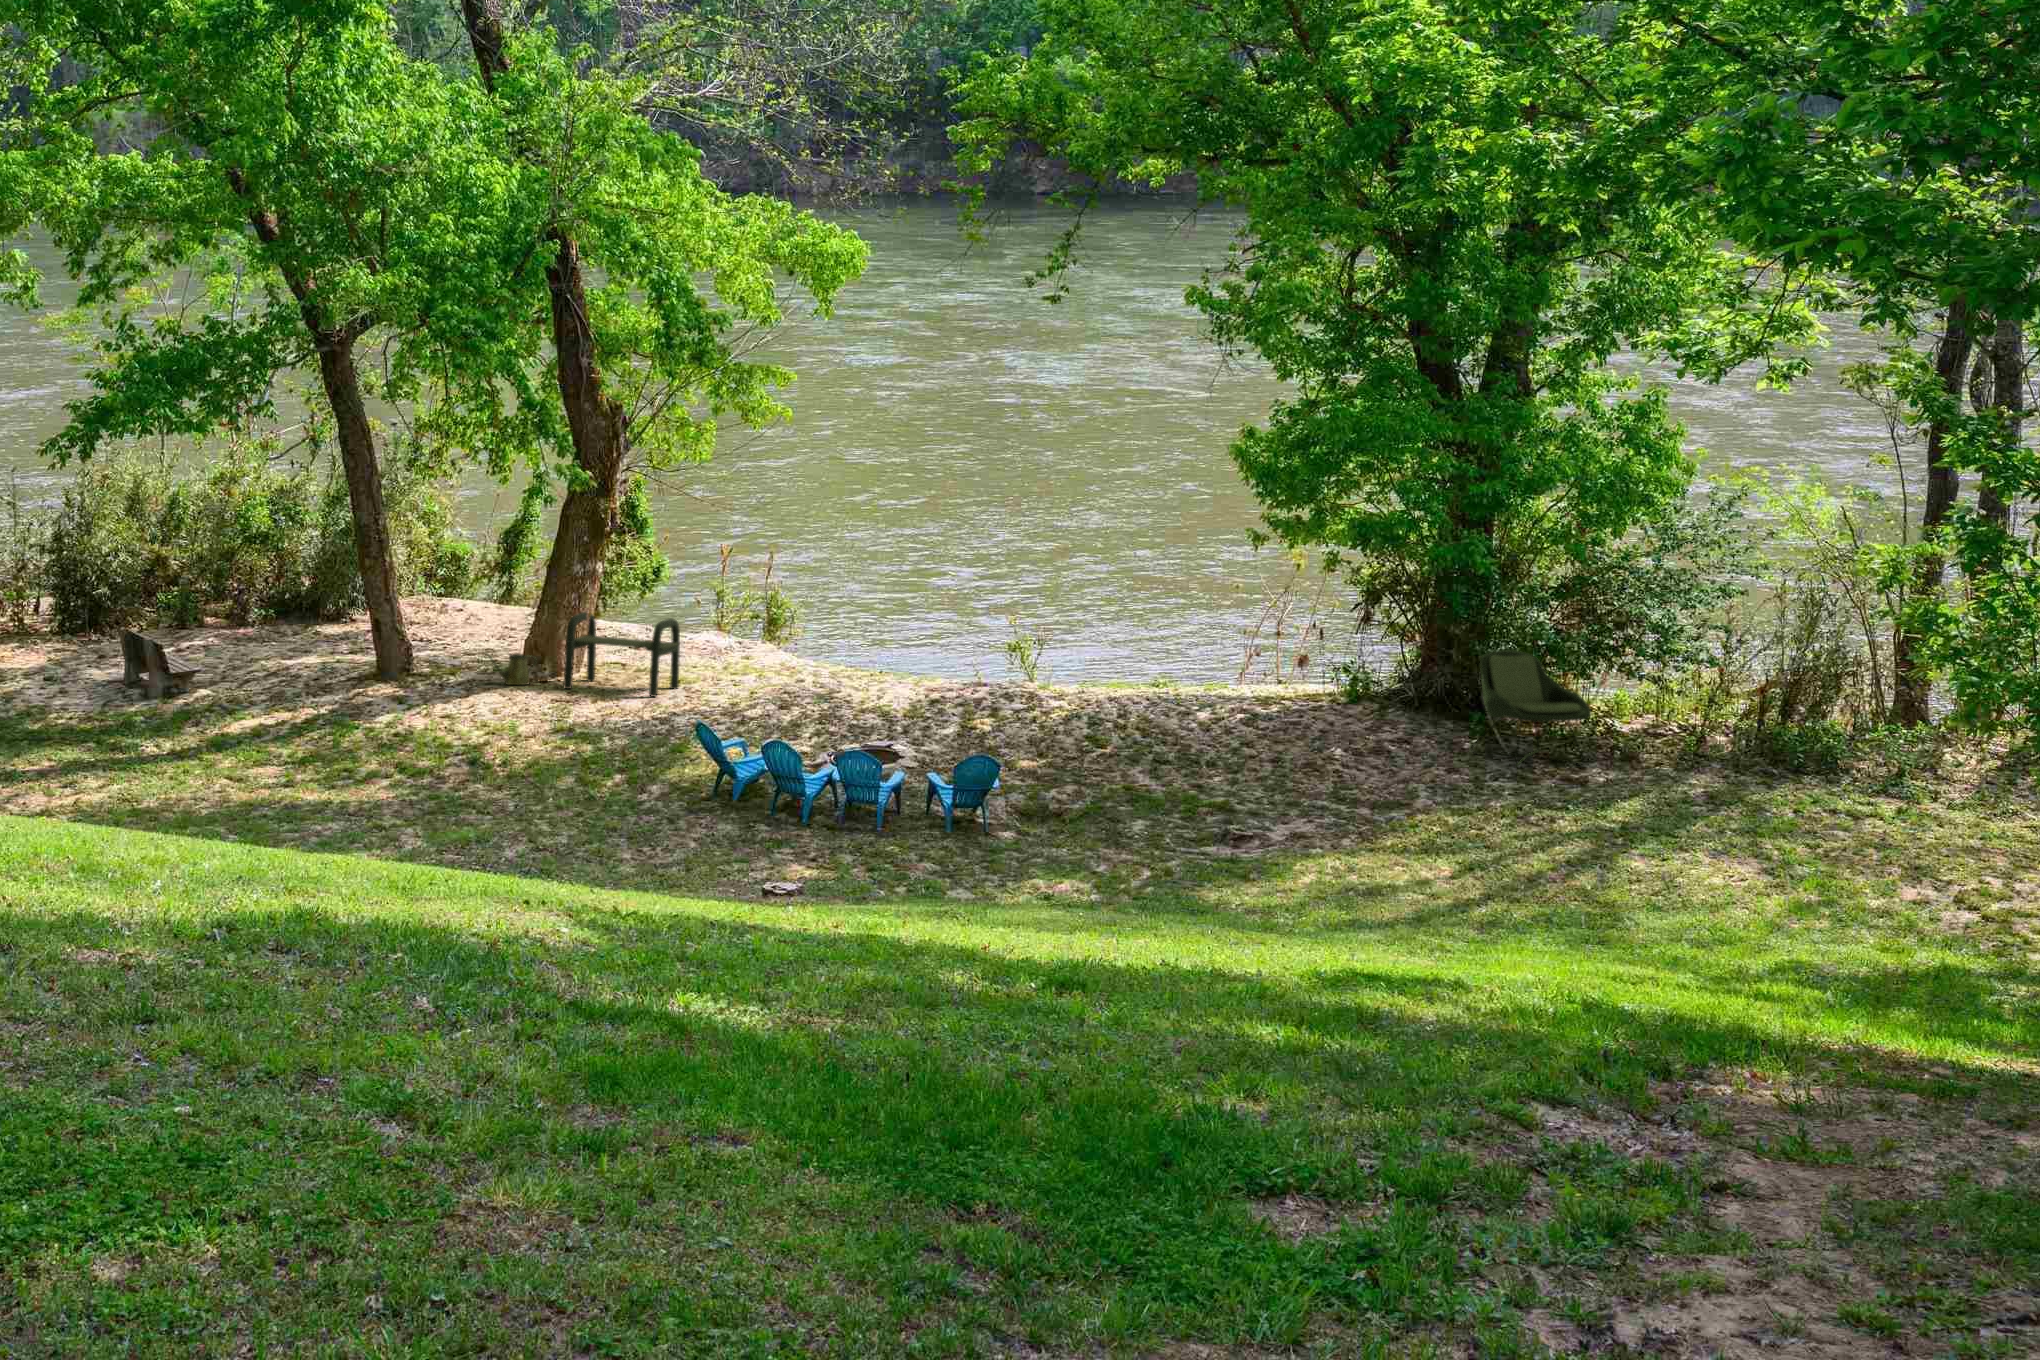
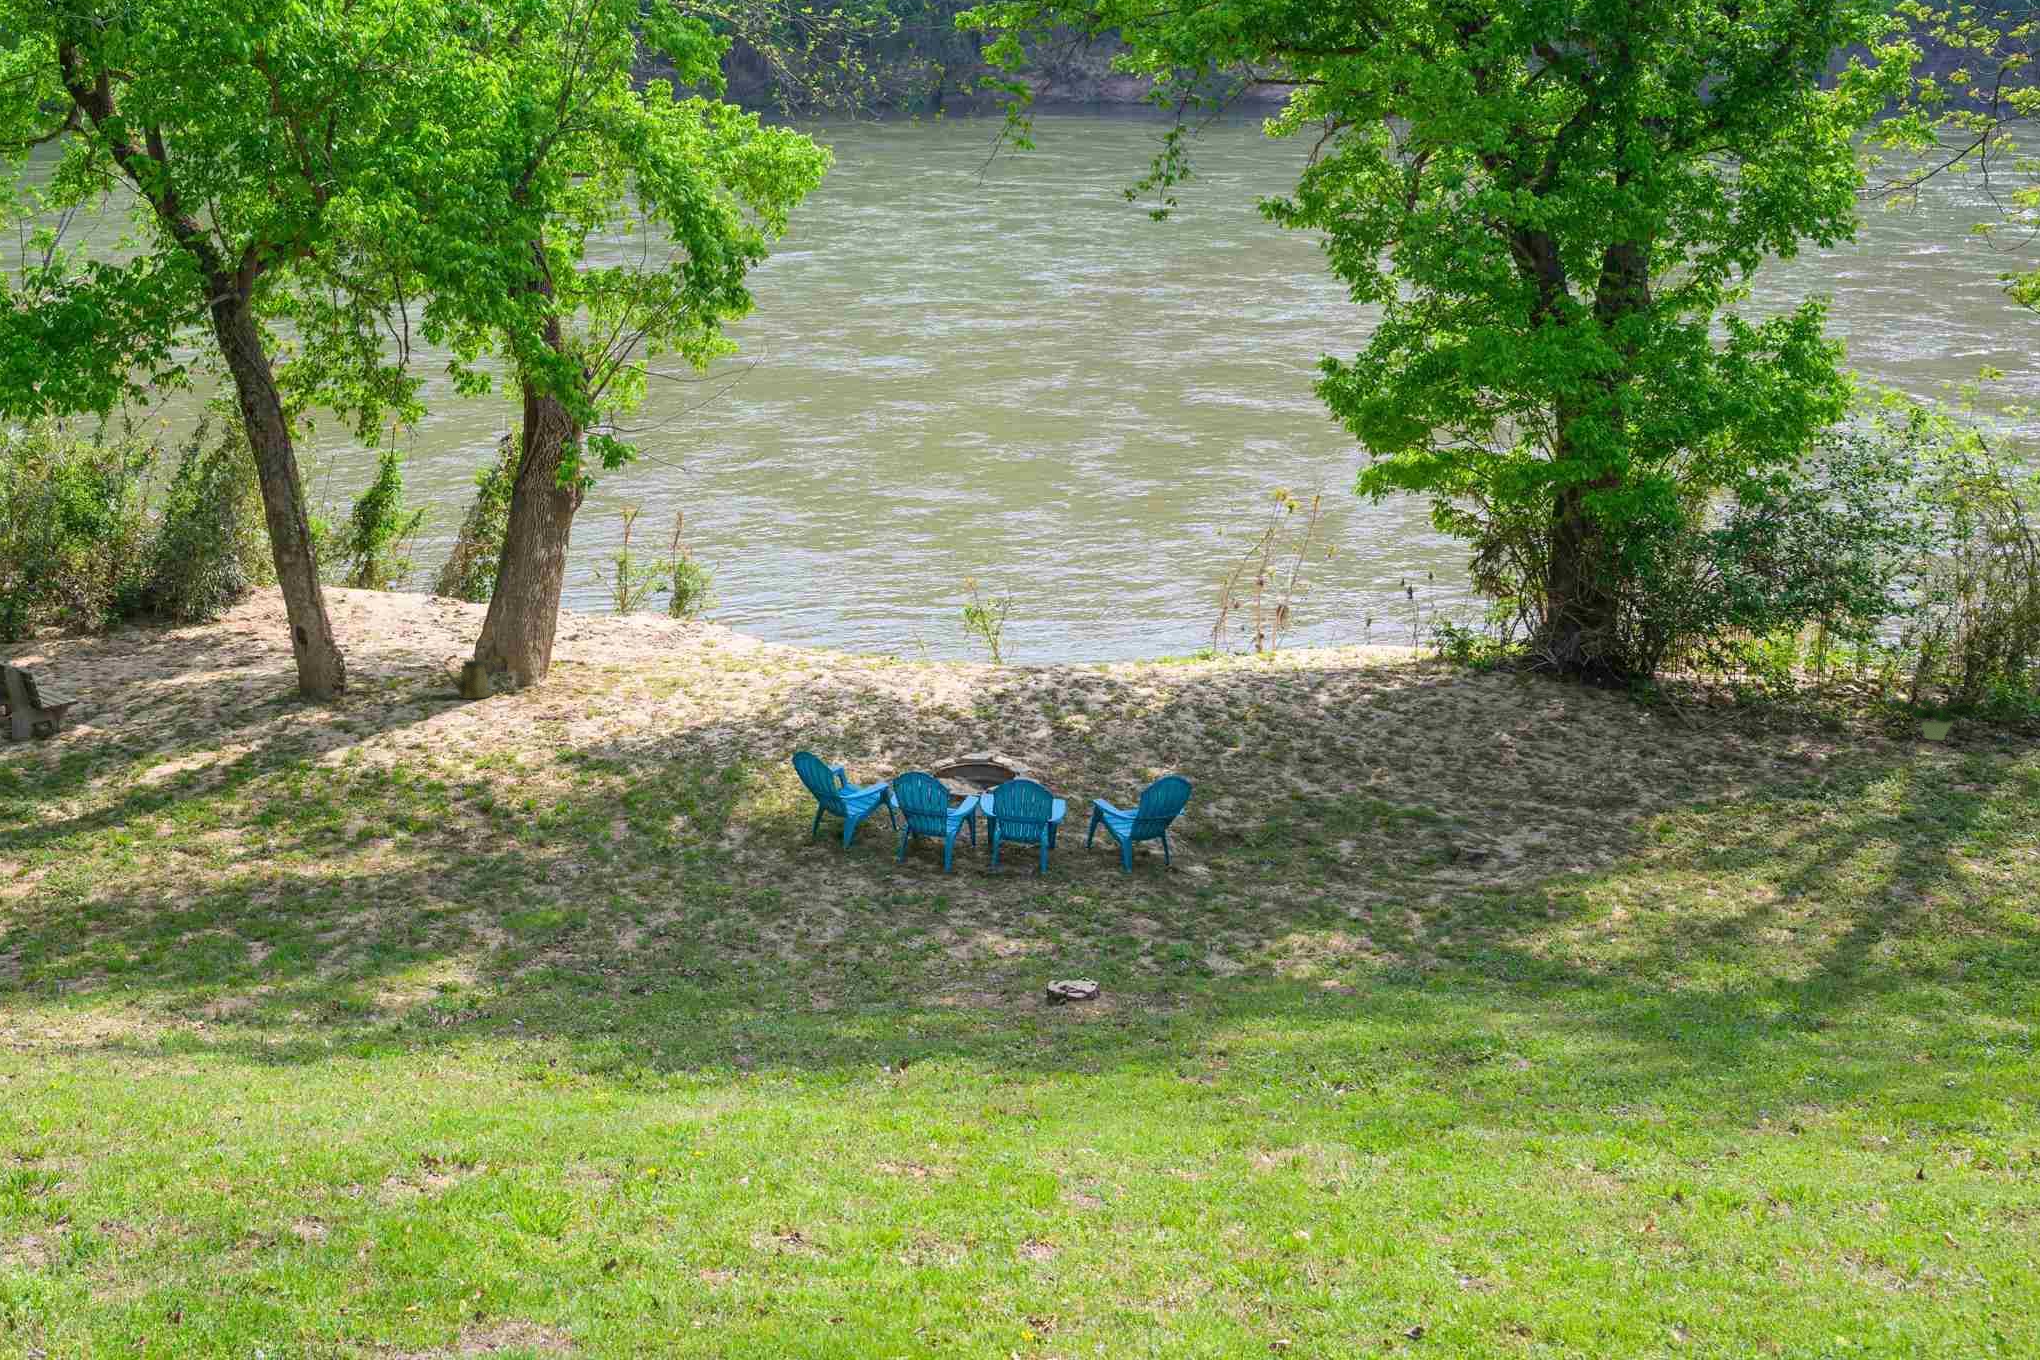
bench: present [563,612,680,697] -> none [535,604,671,705]
lounge chair: present [1471,650,1591,768] -> none [1624,604,1767,742]
potted plant: none [1700,741,1782,780] -> present [1889,698,1976,740]

